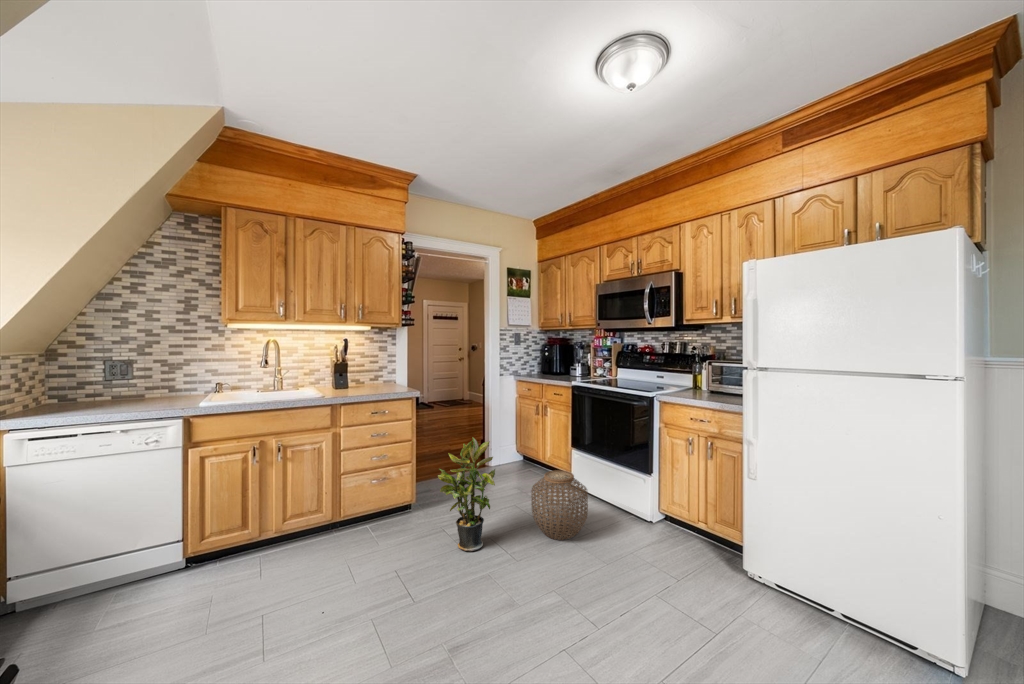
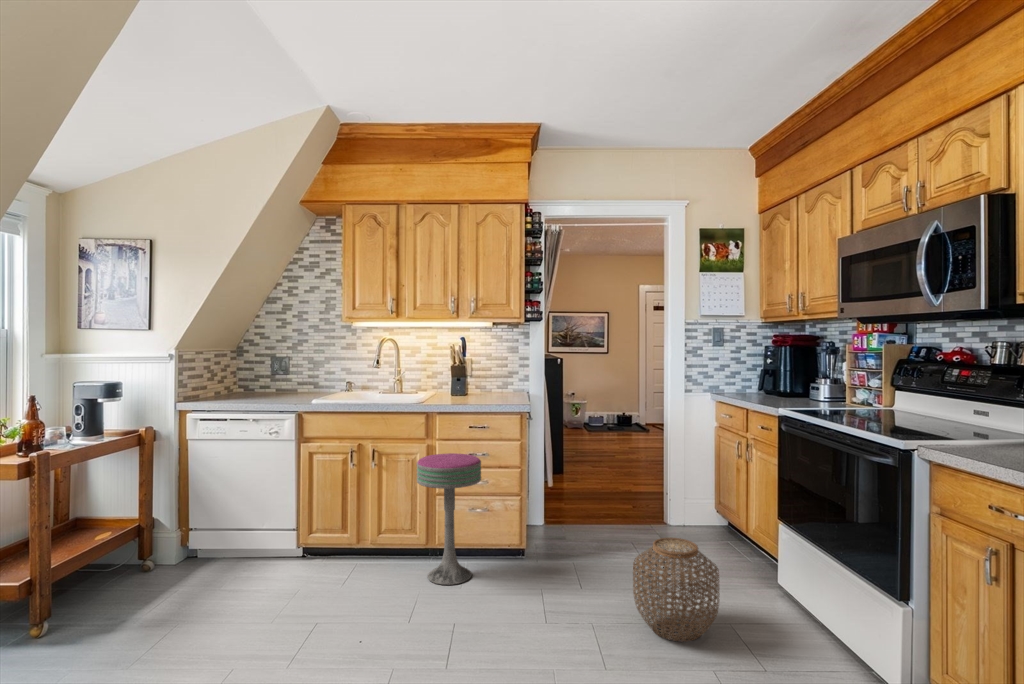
bar stool: none [337,436,397,554] -> present [417,453,481,585]
potted plant: present [438,437,495,552] -> none [507,470,584,616]

